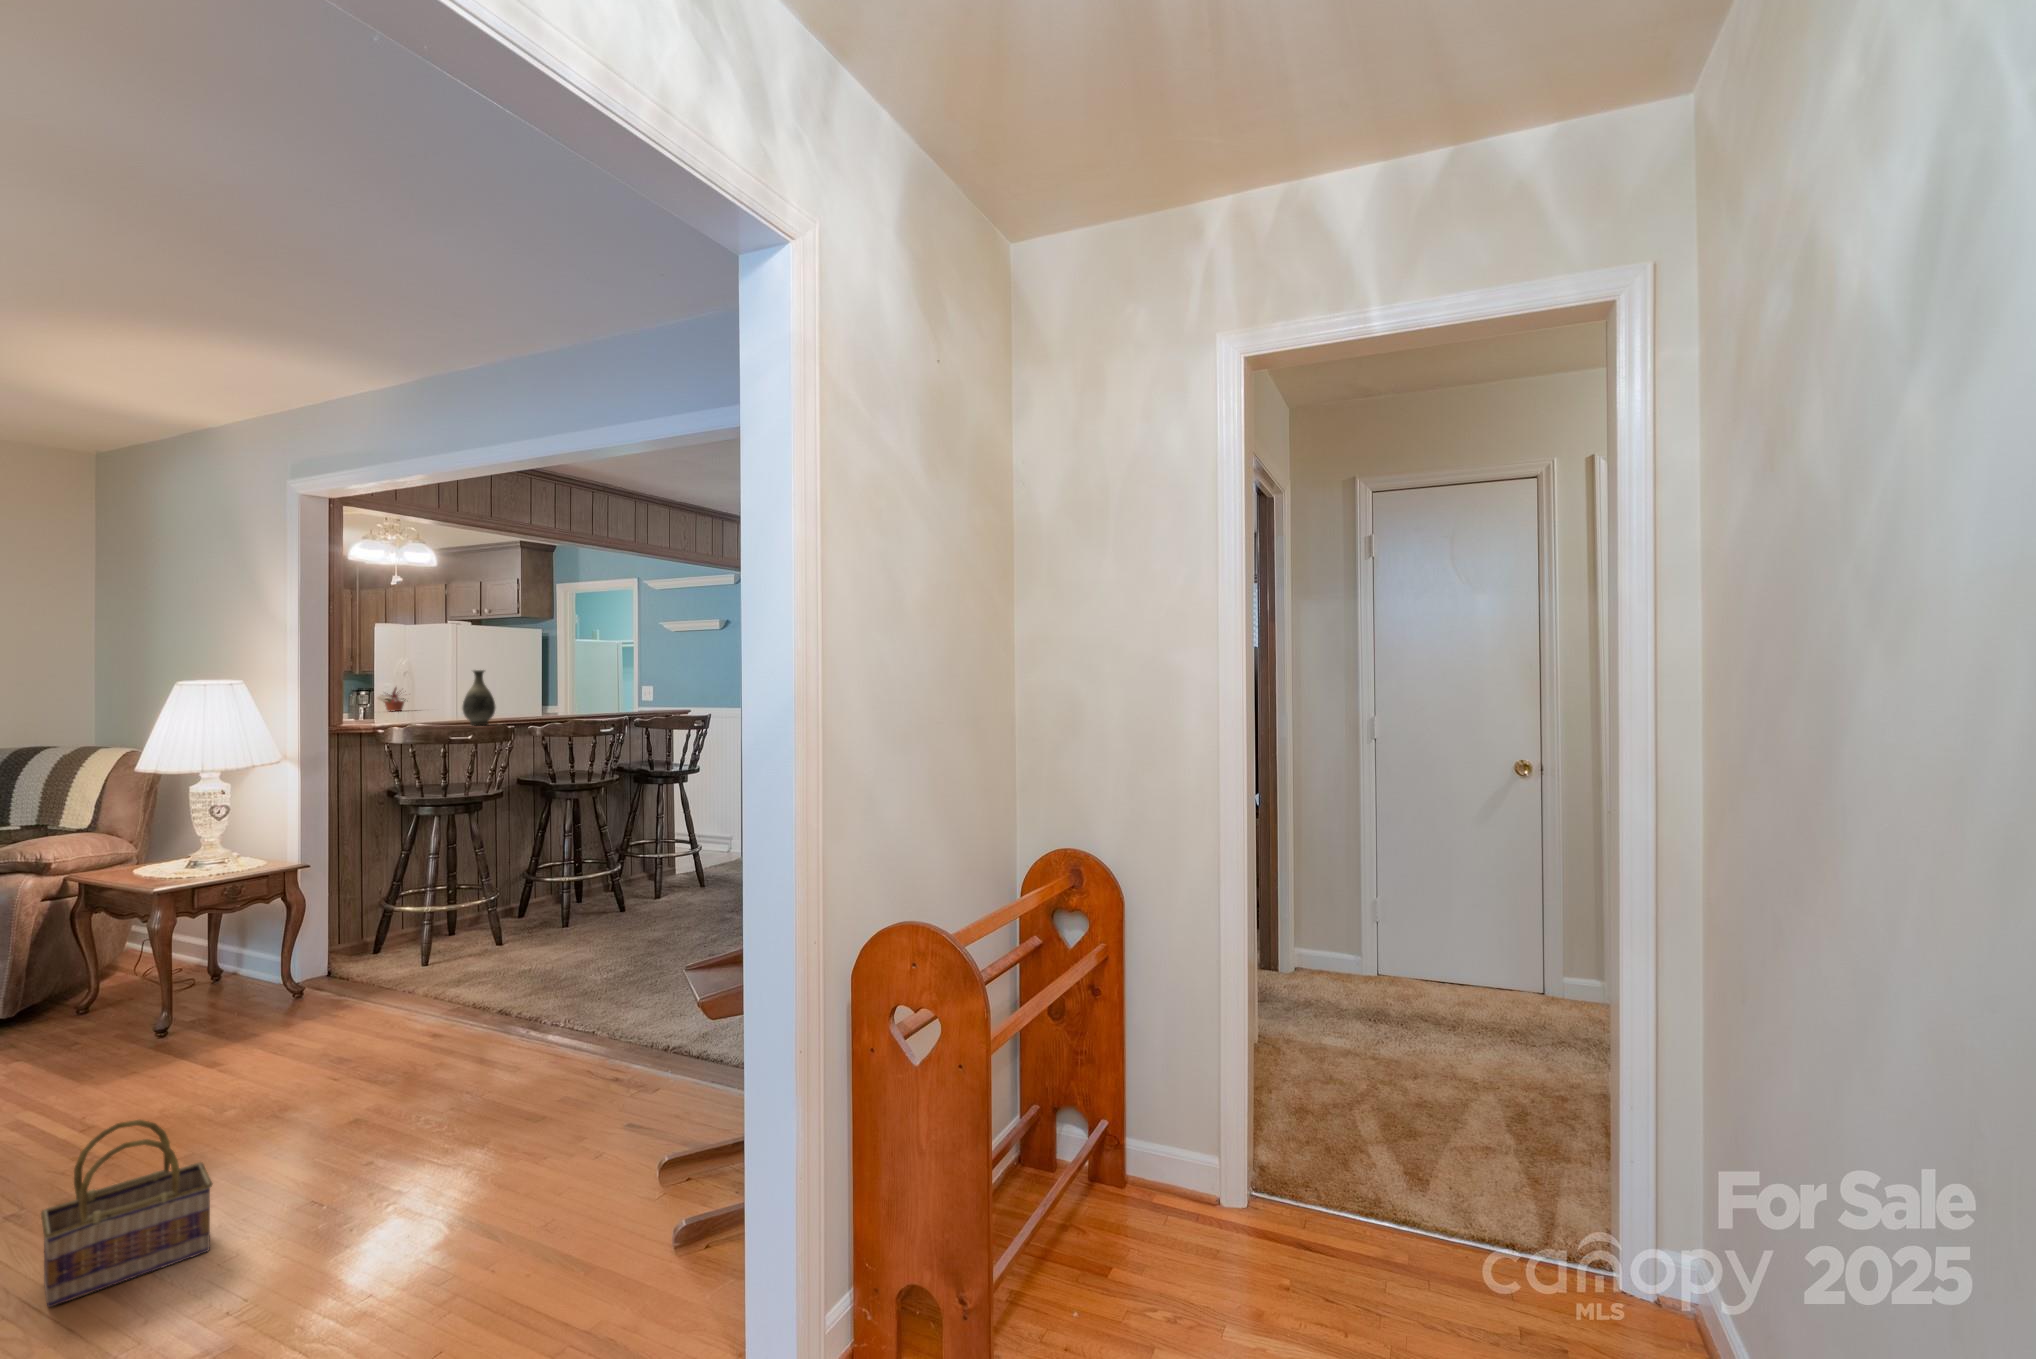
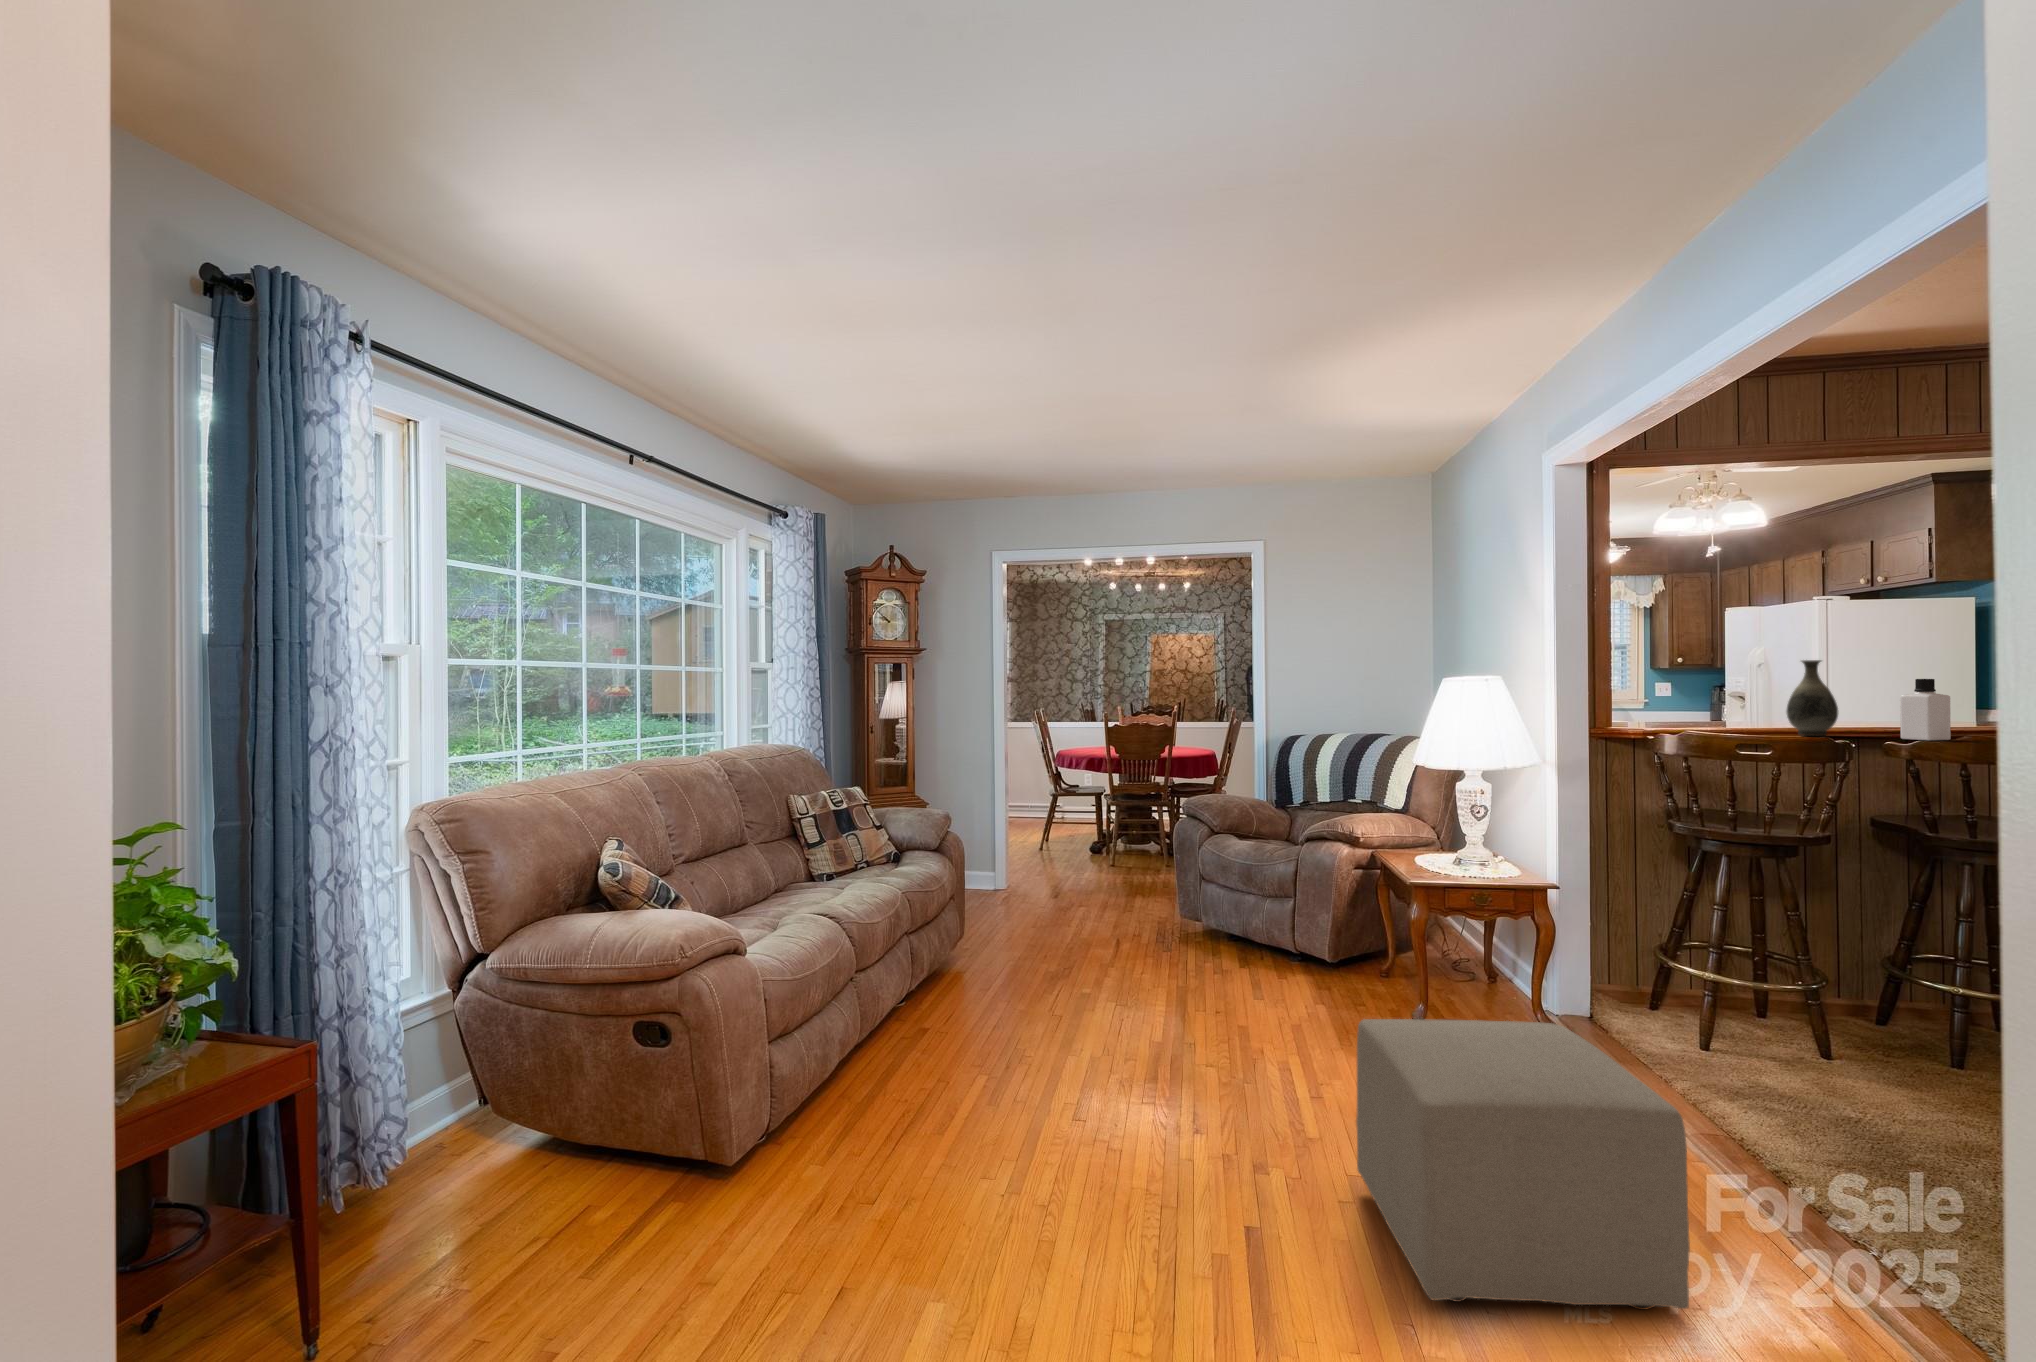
bottle: none [534,684,560,724] -> present [1900,679,1951,740]
potted plant: present [385,688,406,711] -> none [1728,679,1776,710]
ottoman: none [199,948,495,1169] -> present [1356,1019,1690,1310]
basket: present [41,1120,212,1307] -> none [1166,1131,1304,1322]

